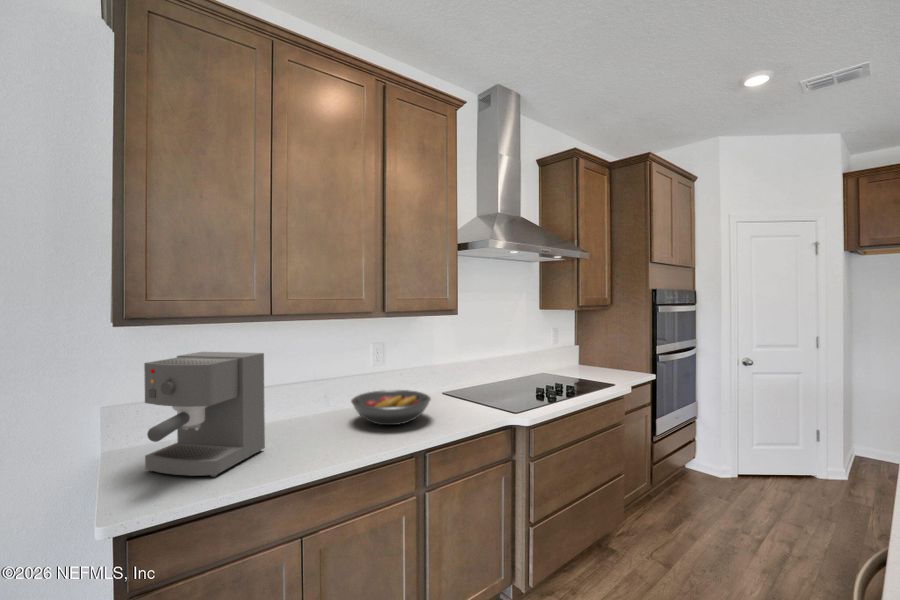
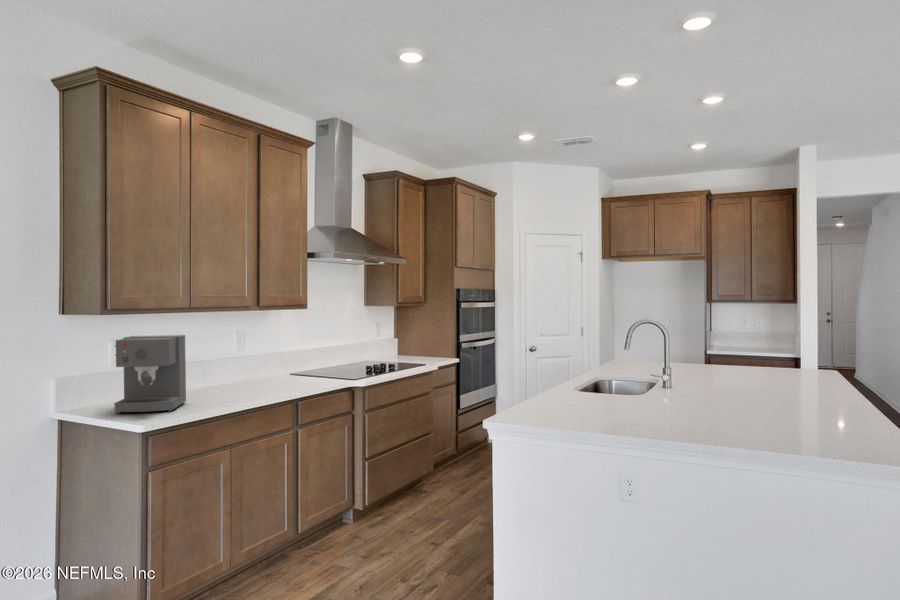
fruit bowl: present [351,390,431,425] -> none [232,367,294,389]

